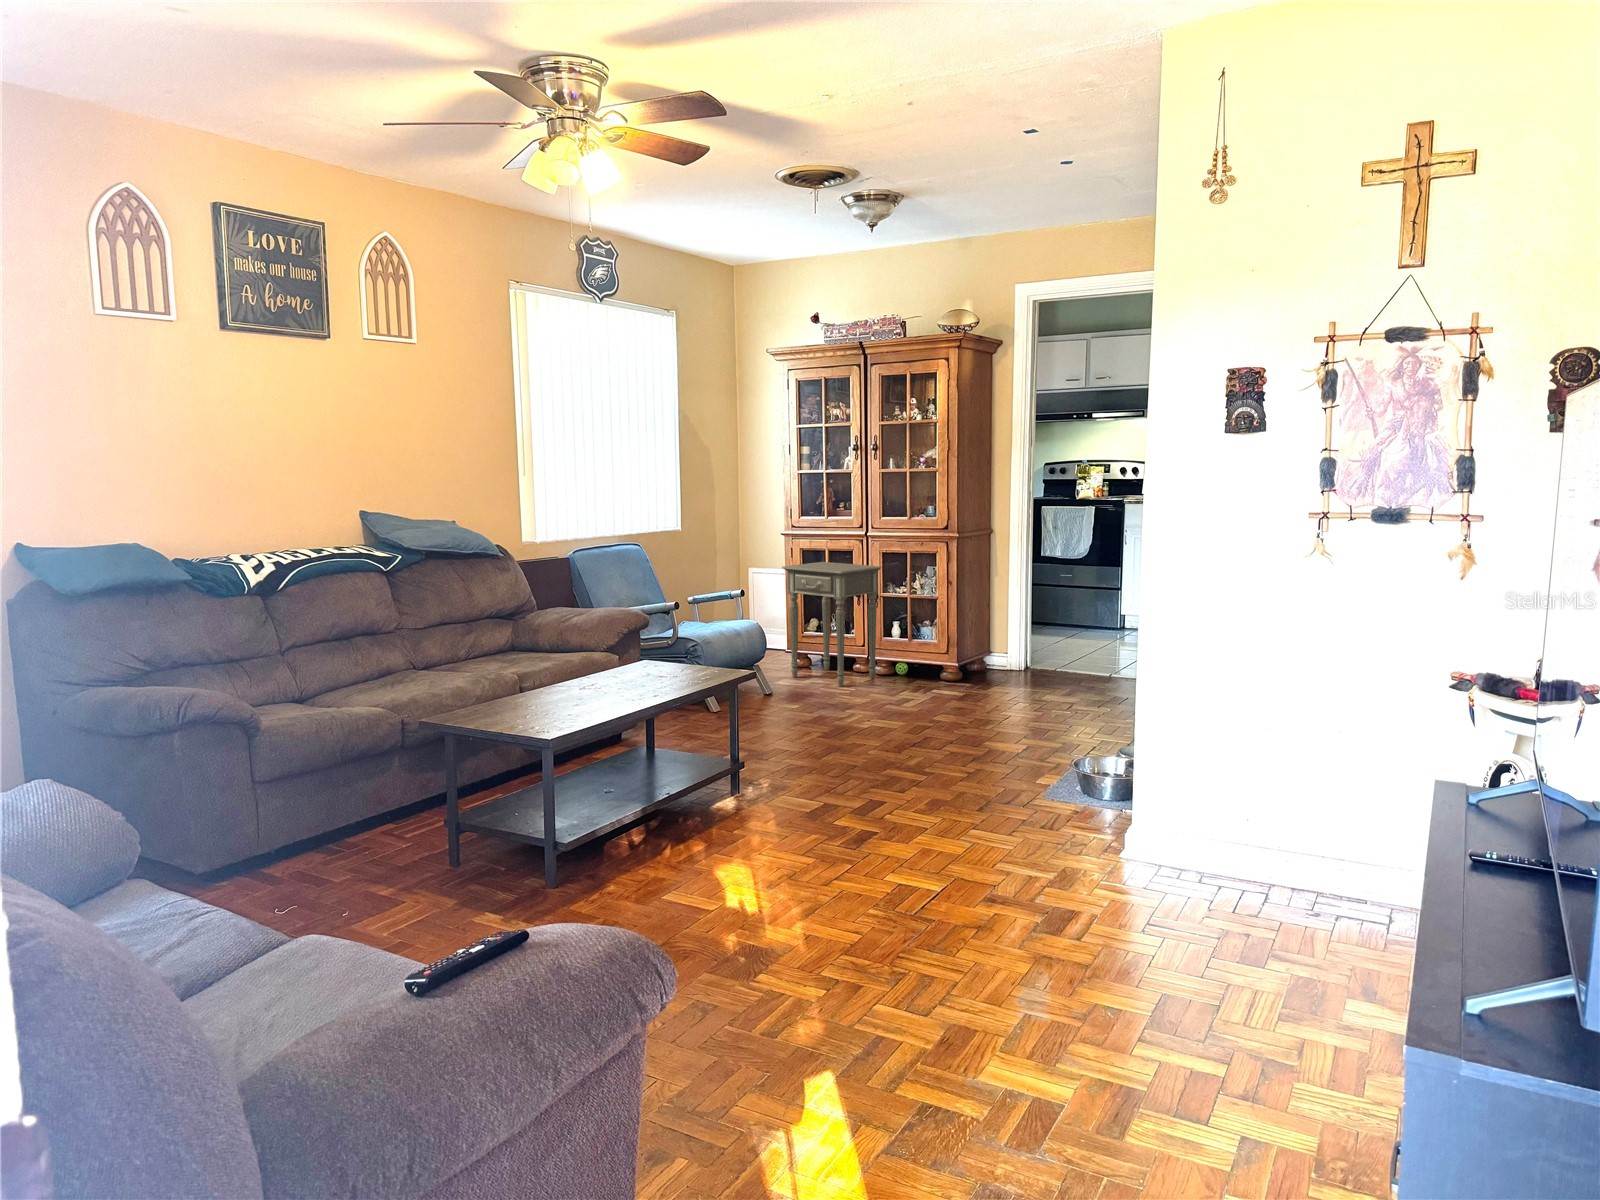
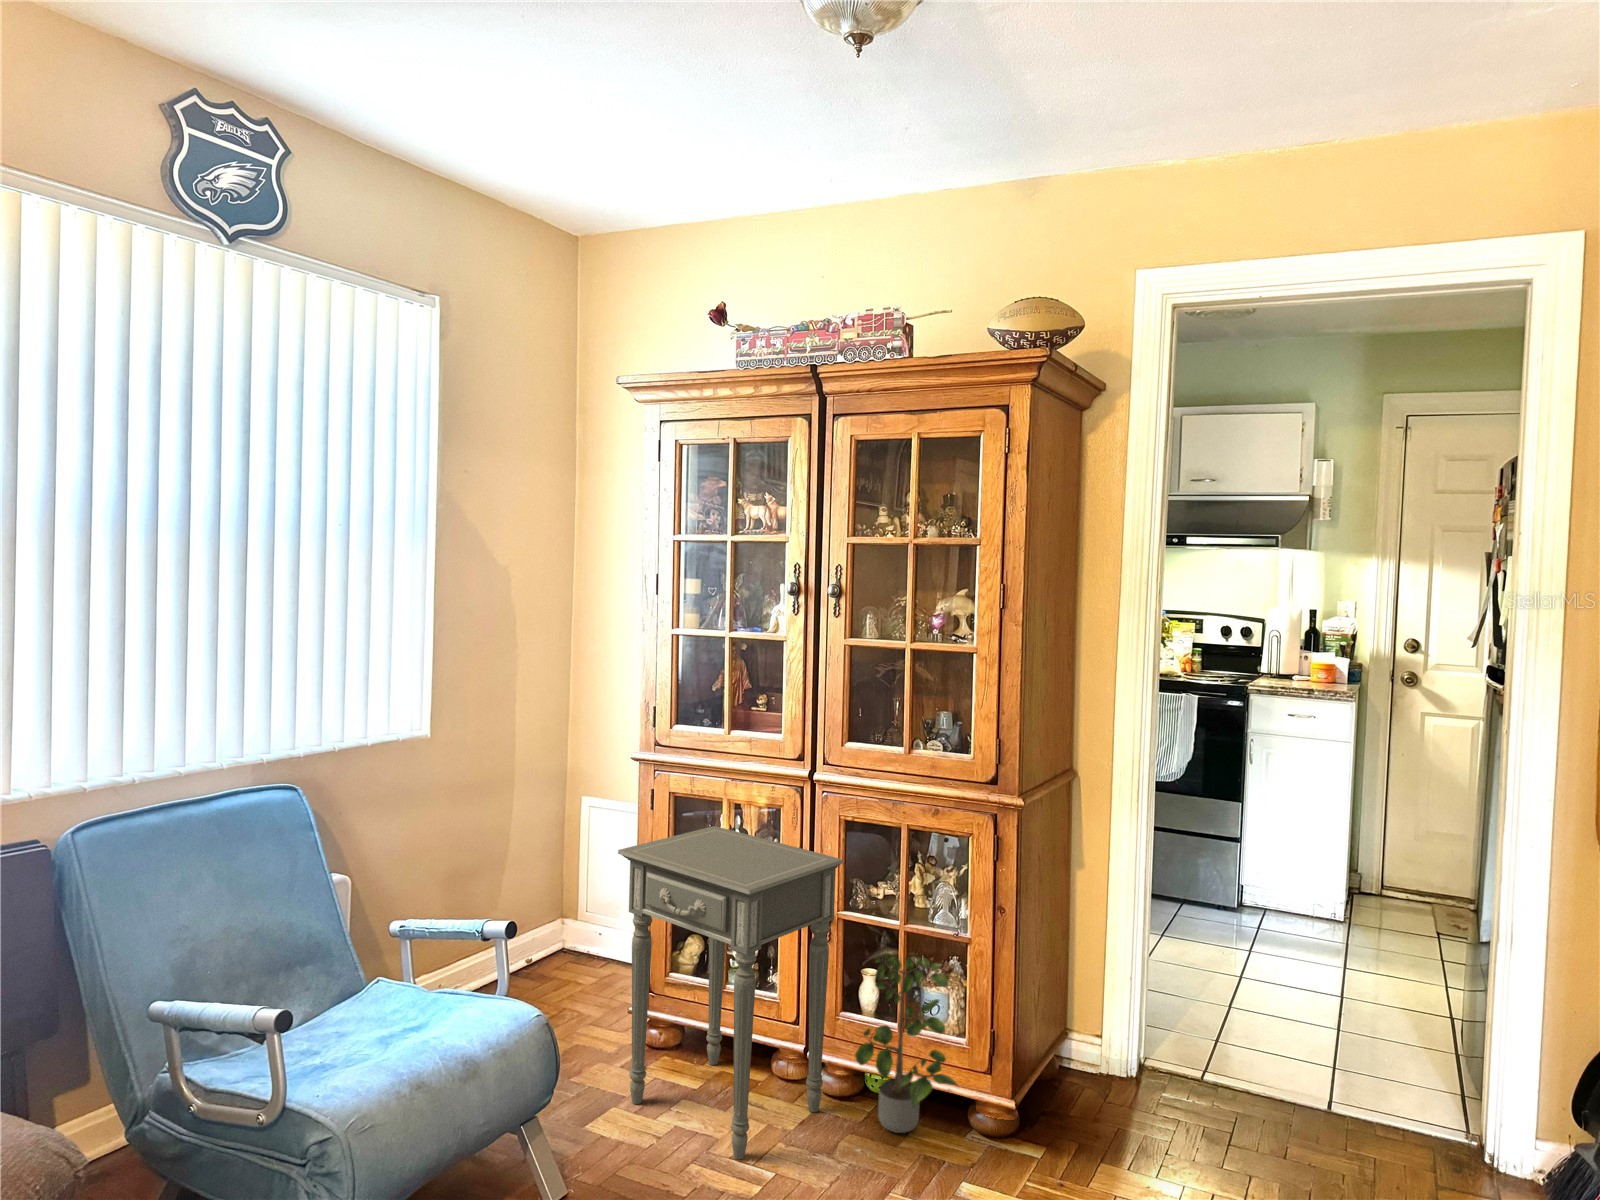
potted plant: none [889,603,934,681] -> present [855,952,957,1133]

